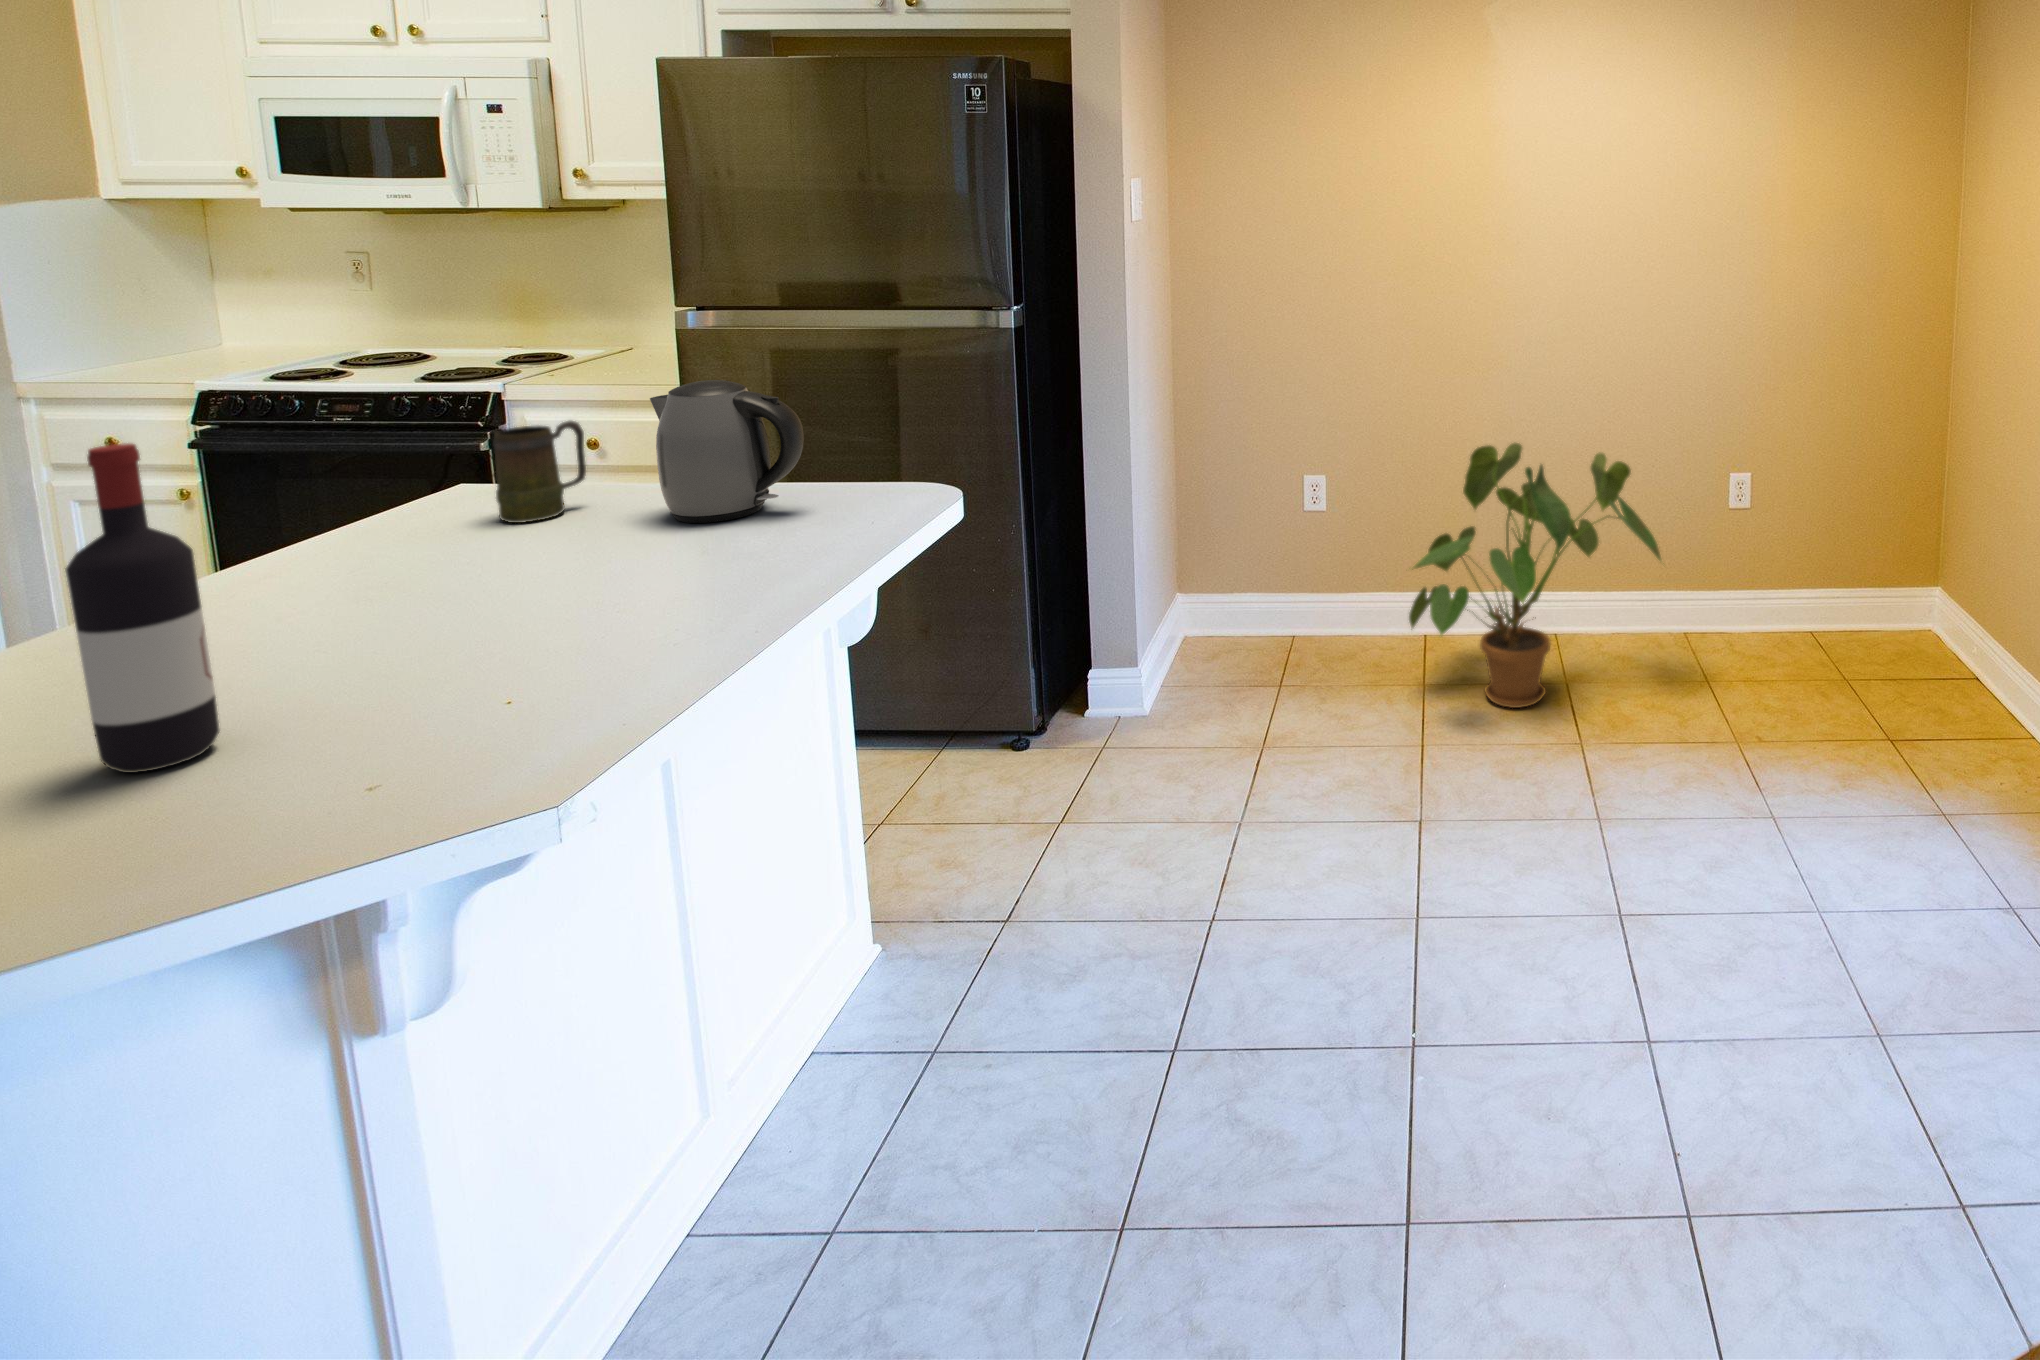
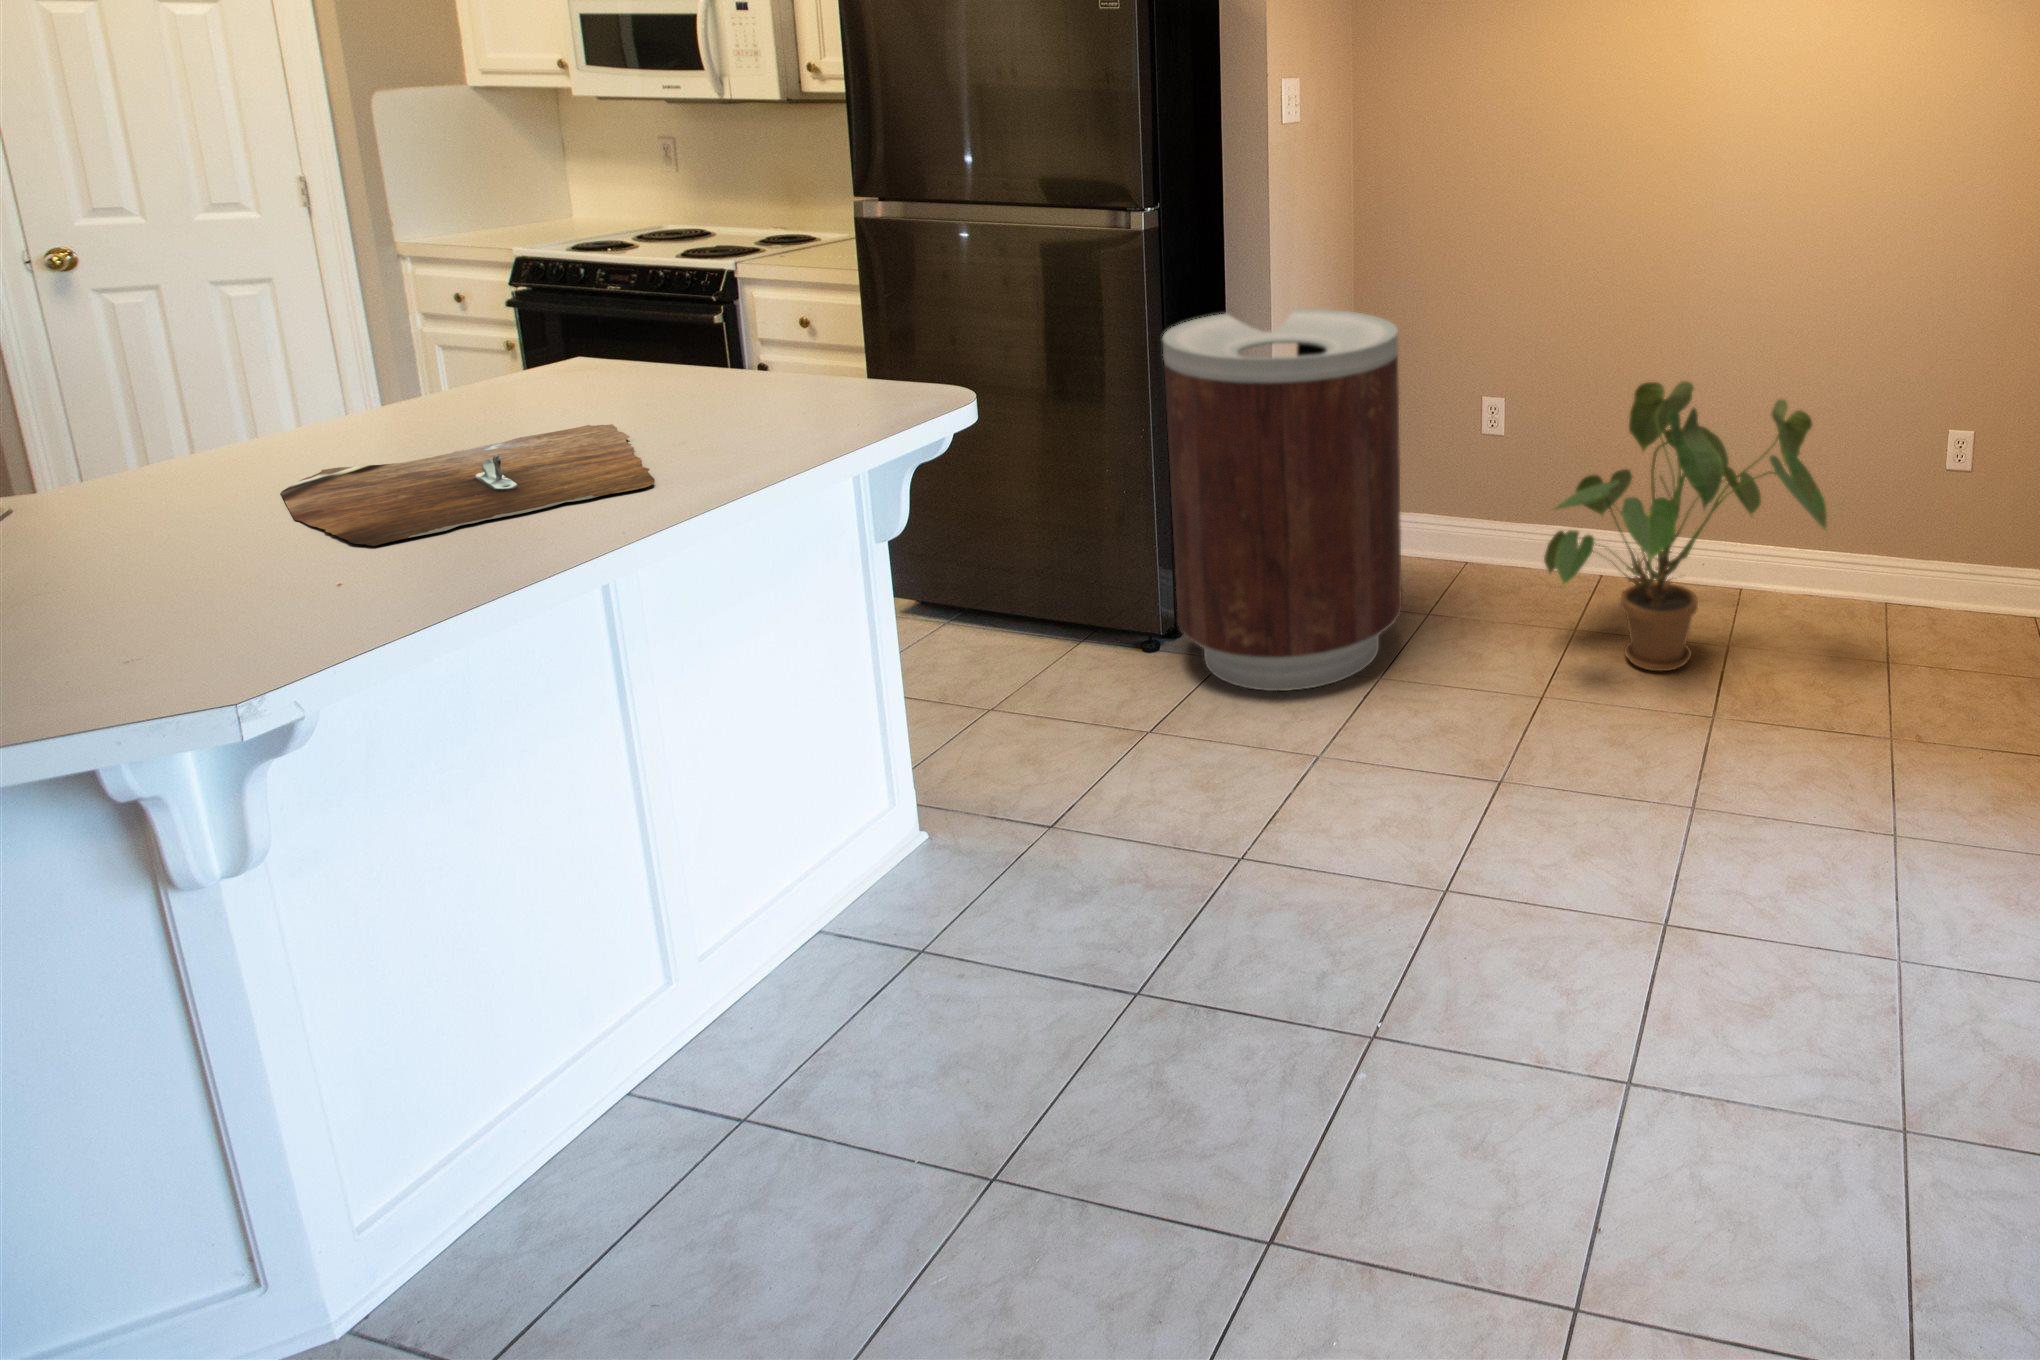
kettle: present [650,380,804,523] -> none [714,275,843,411]
trash can: none [1038,397,1277,773] -> present [1163,309,1402,691]
mug: present [493,421,586,523] -> none [591,306,677,398]
wine bottle: present [66,443,219,773] -> none [58,316,201,601]
cutting board: none [205,547,676,686] -> present [281,424,655,546]

